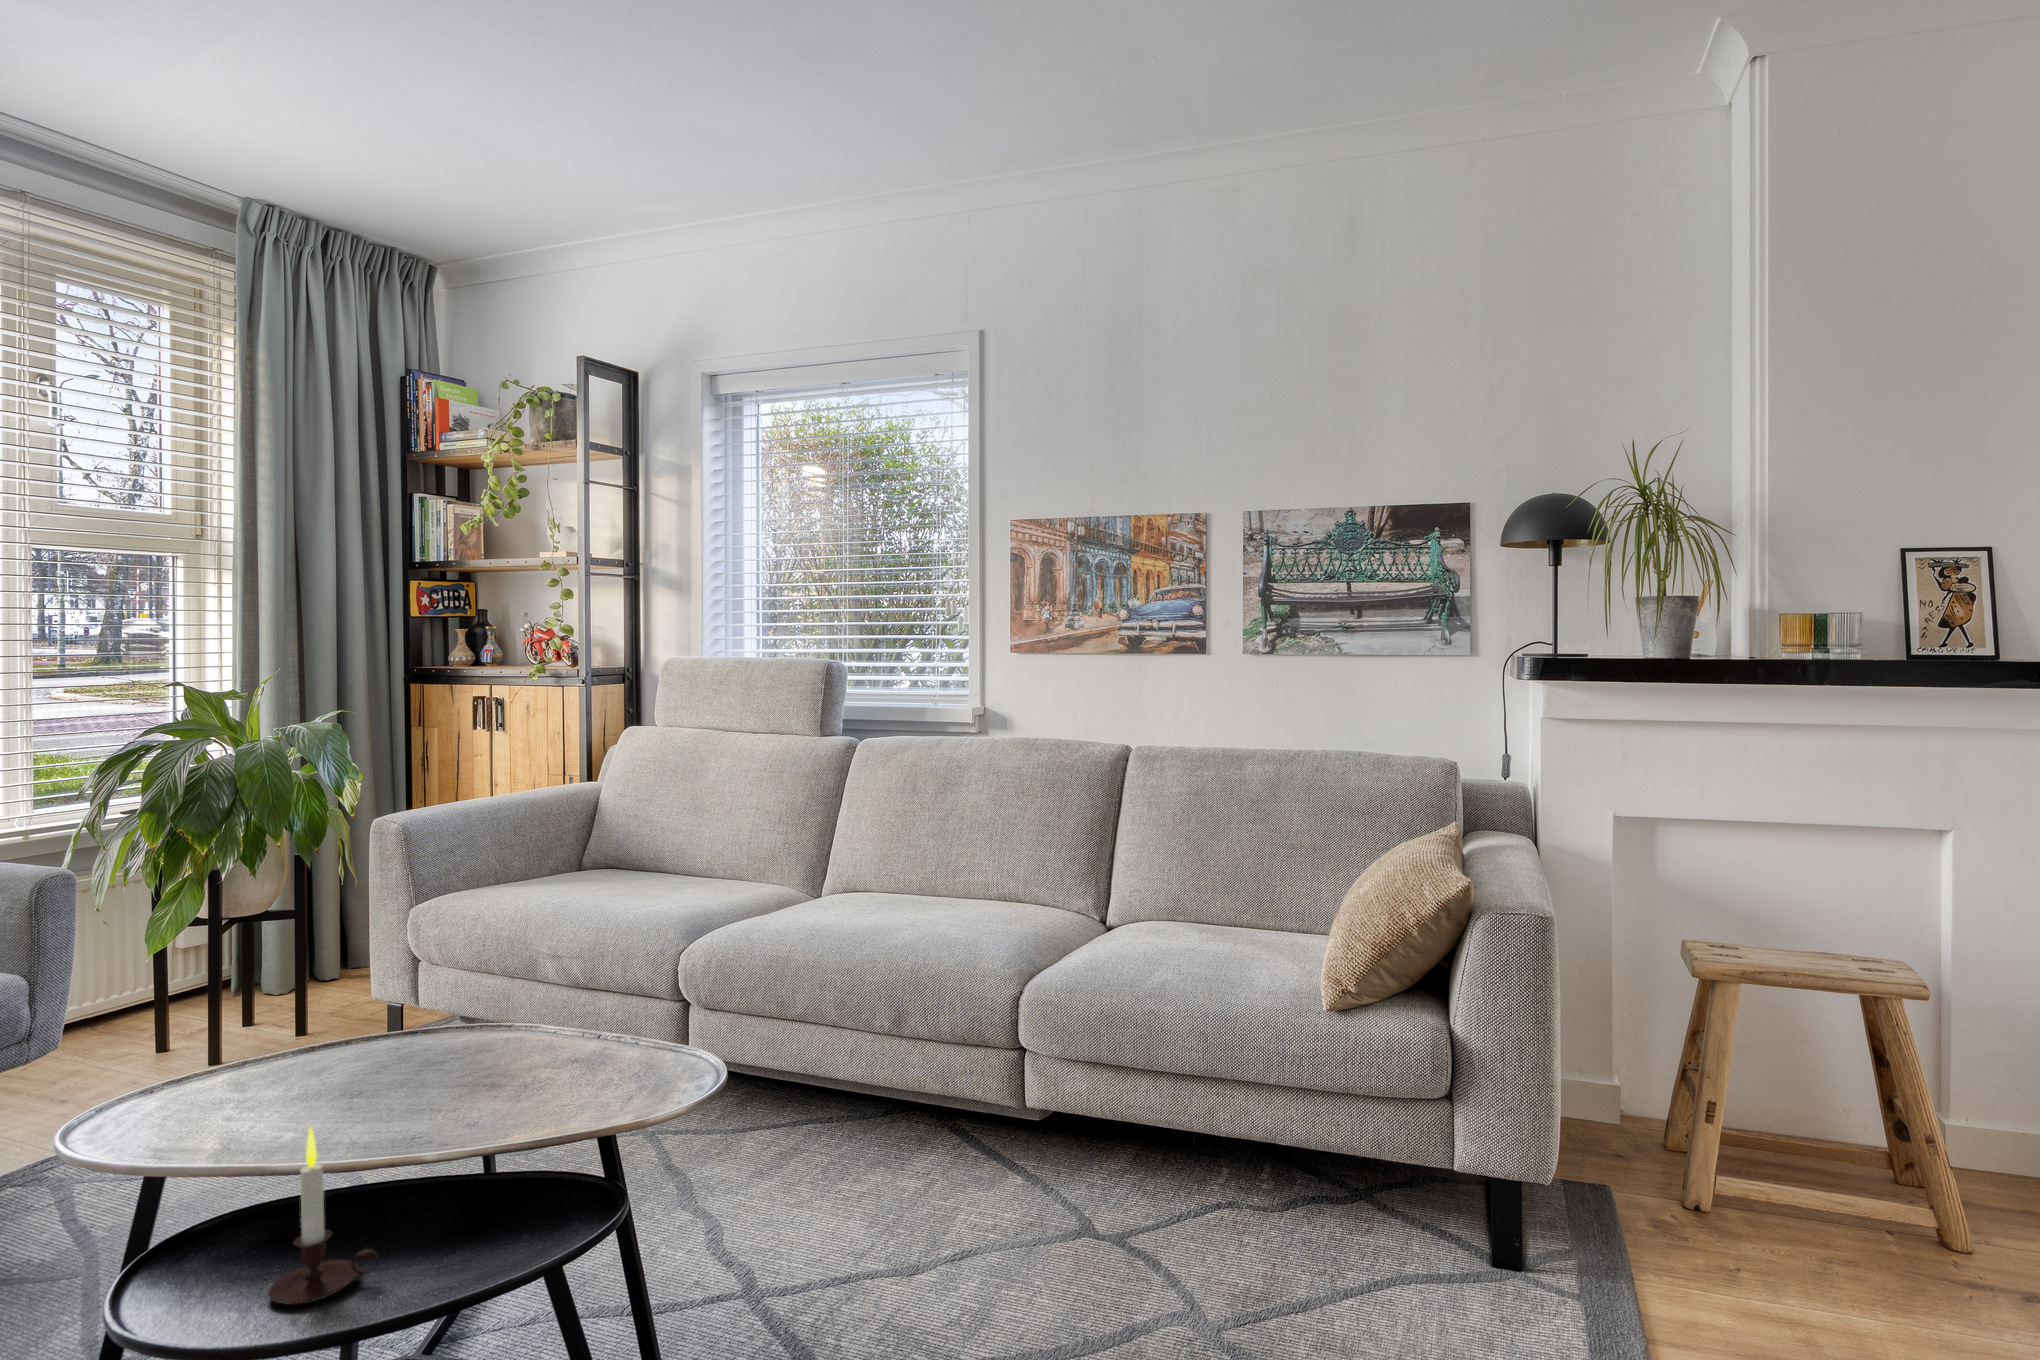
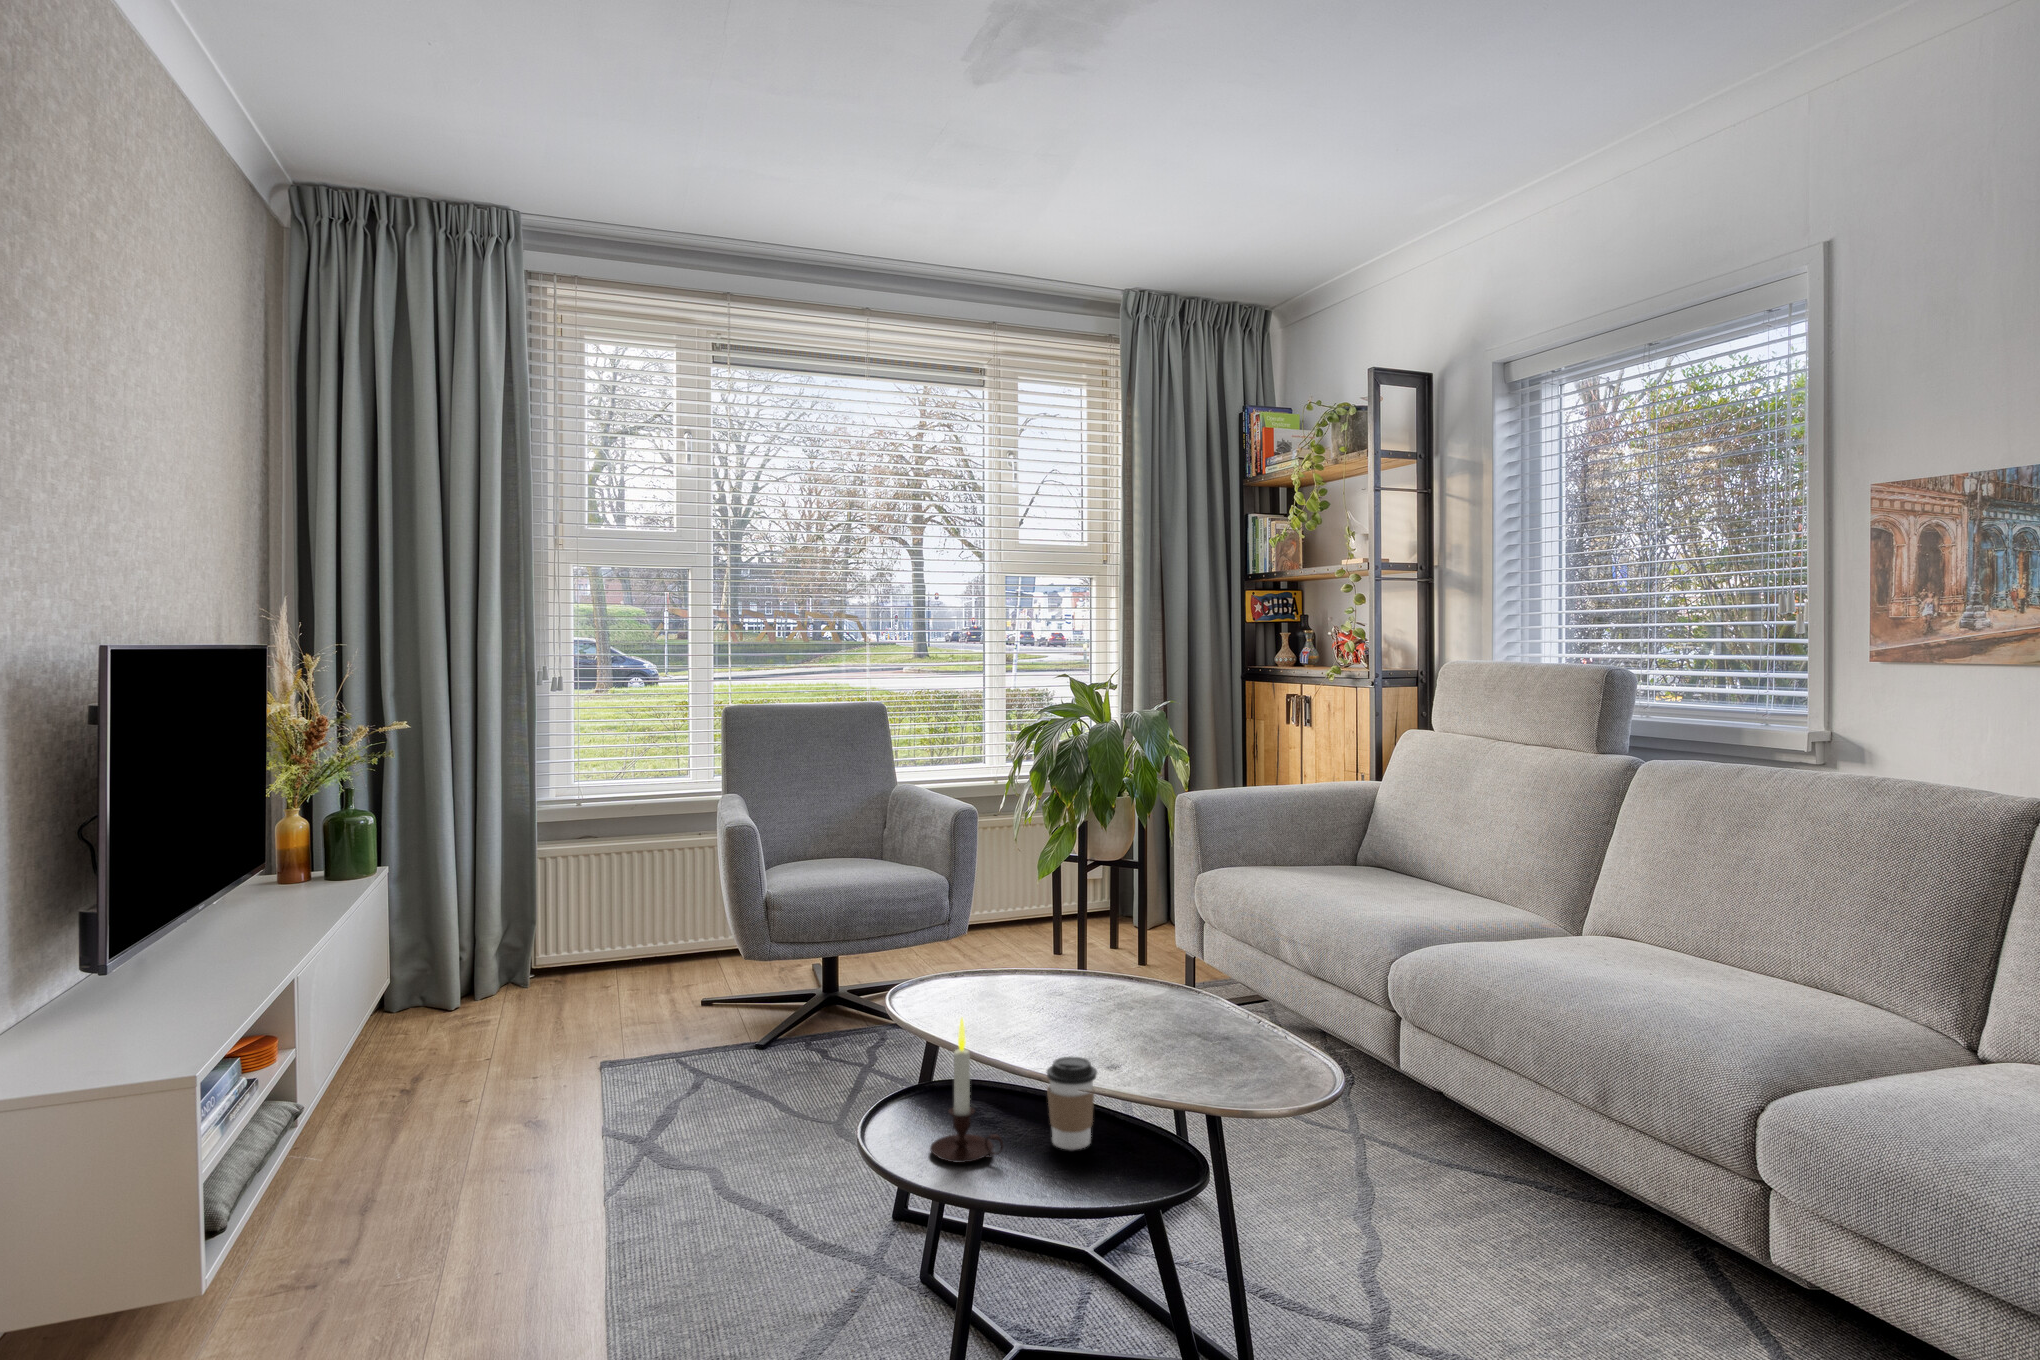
coffee cup: none [410,1130,475,1238] -> present [1047,1057,1097,1150]

